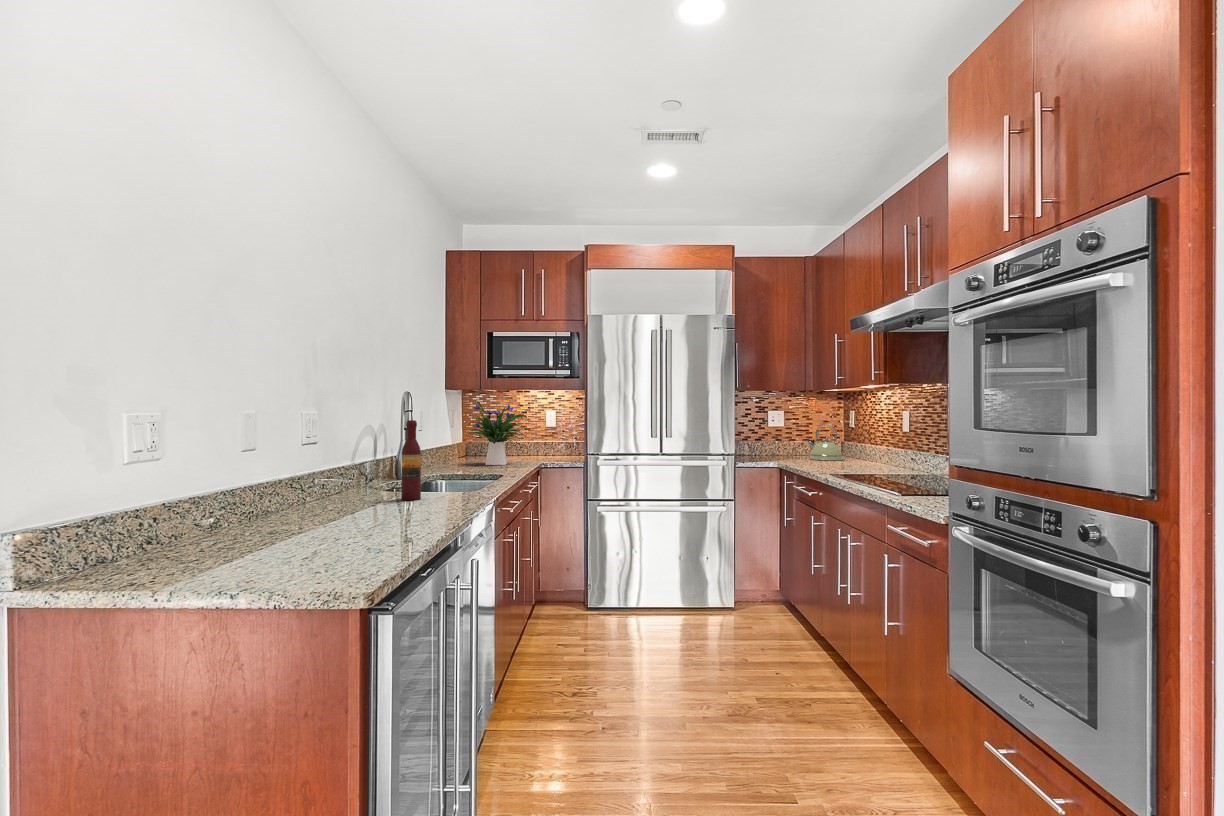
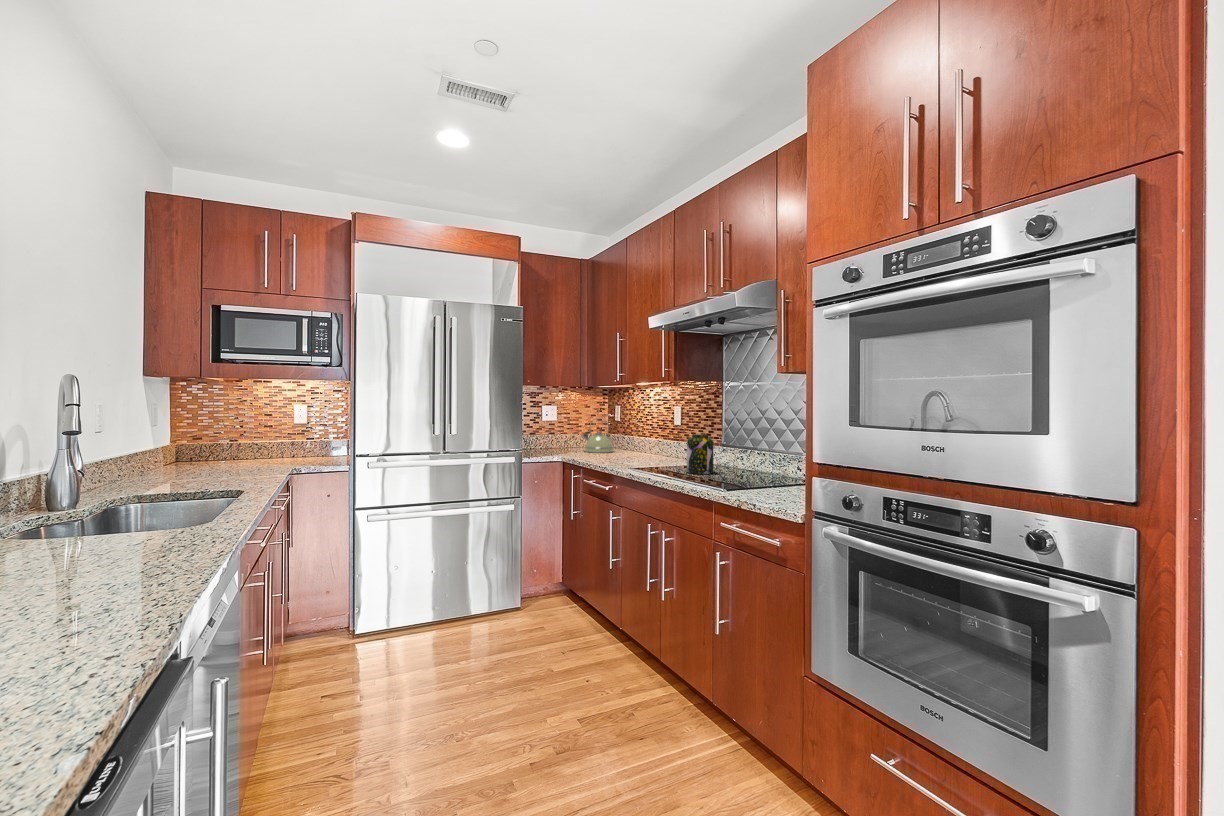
flower arrangement: present [468,400,526,465] -> none [178,390,273,475]
wine bottle: present [401,420,421,500] -> none [56,421,100,558]
jar: none [889,440,919,482] -> present [687,434,714,474]

